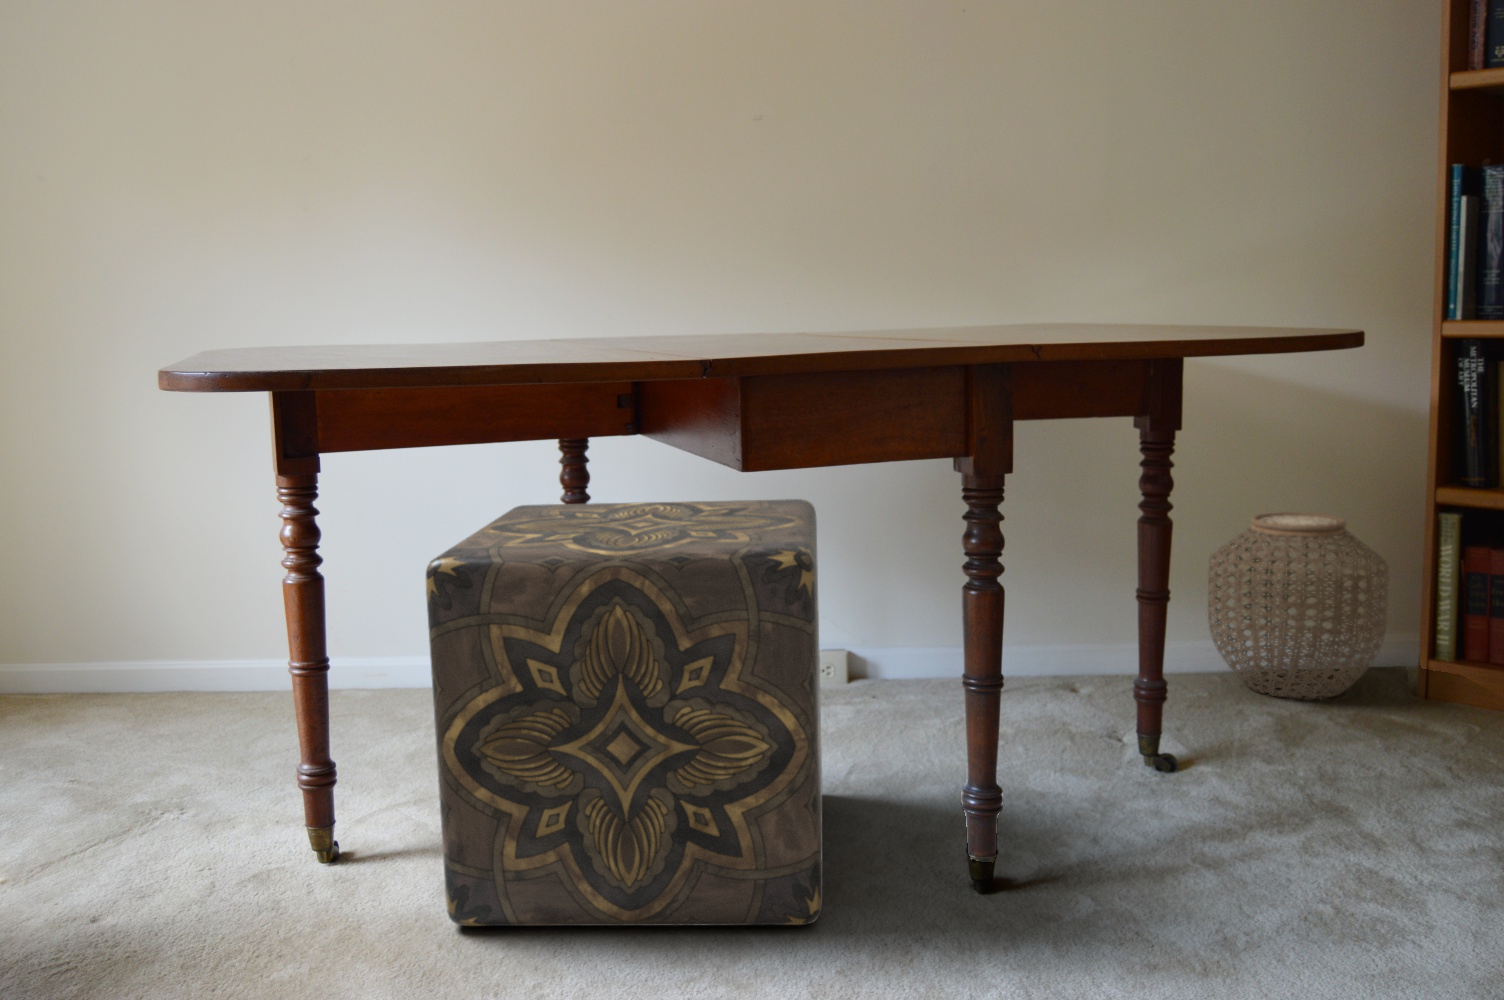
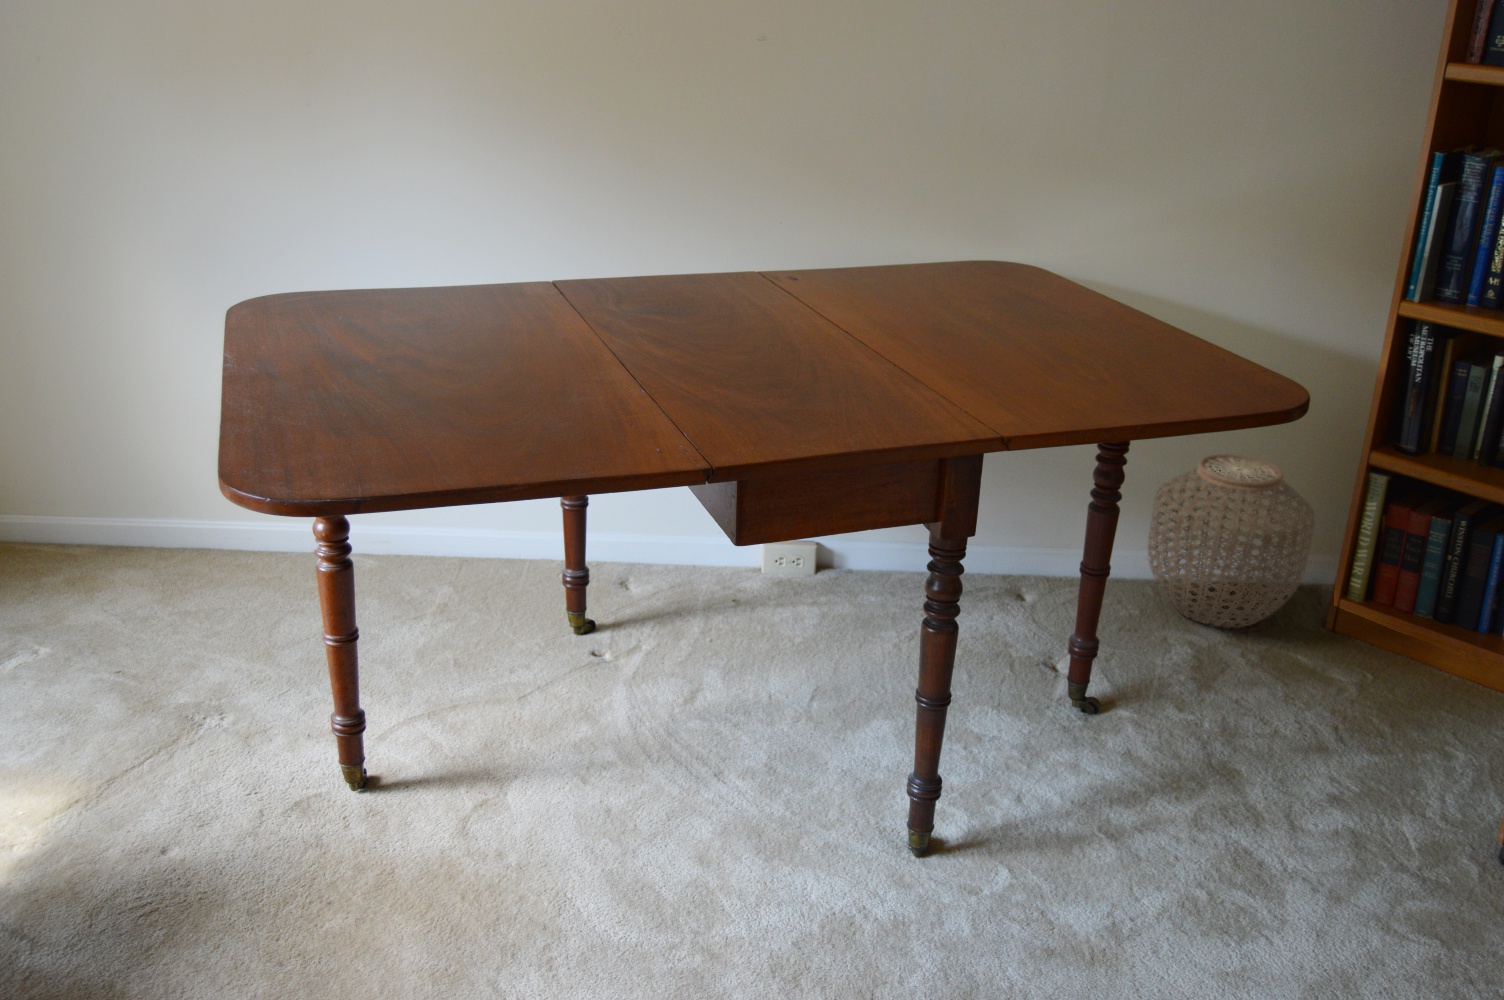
ottoman: present [426,499,823,926] -> none [448,477,797,891]

